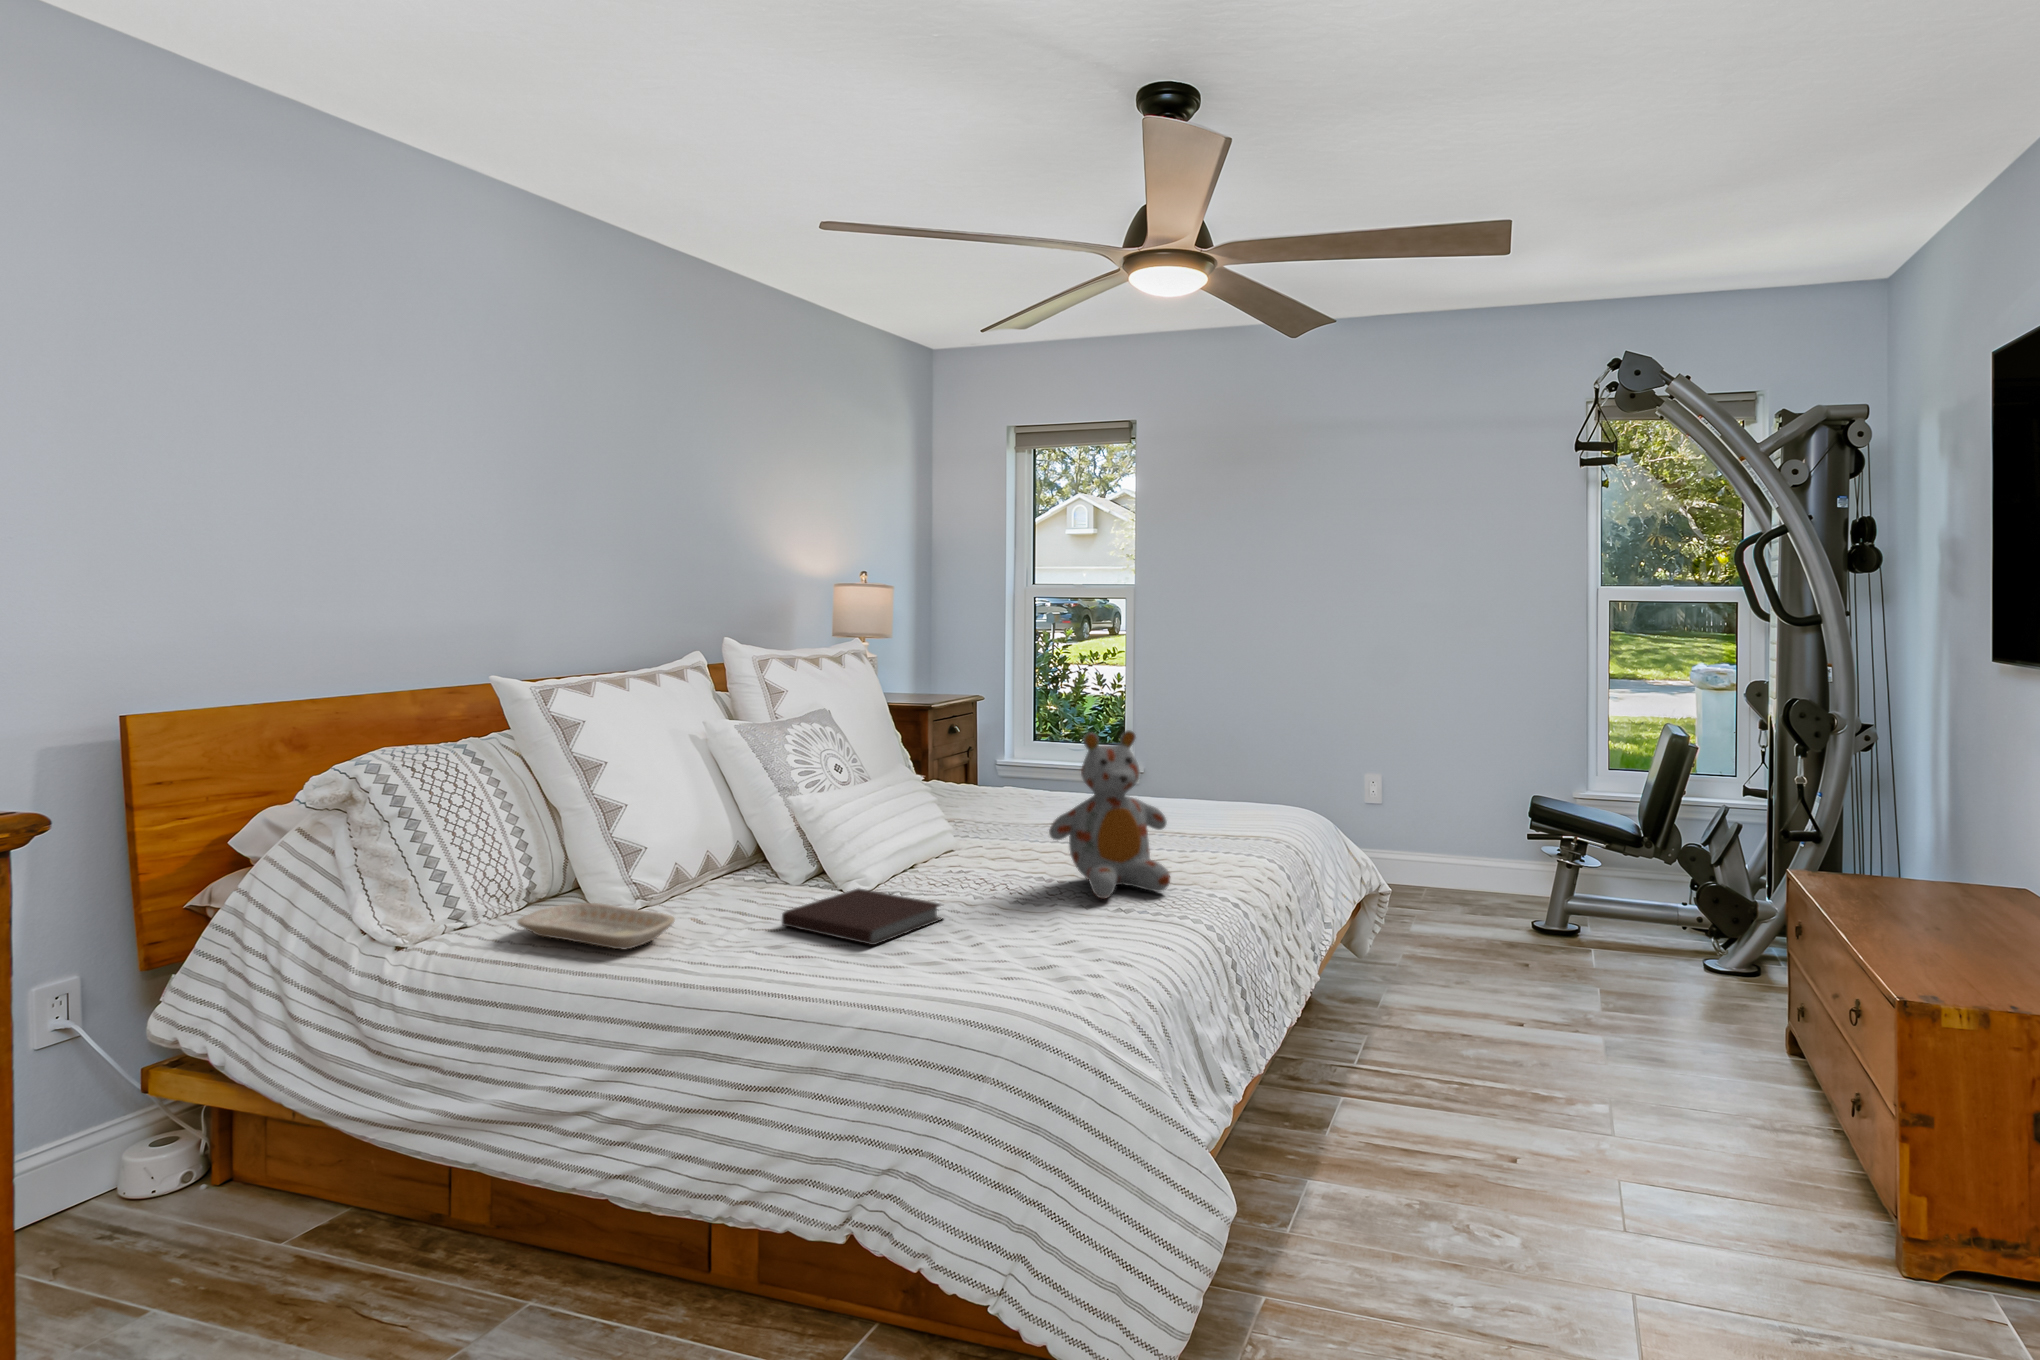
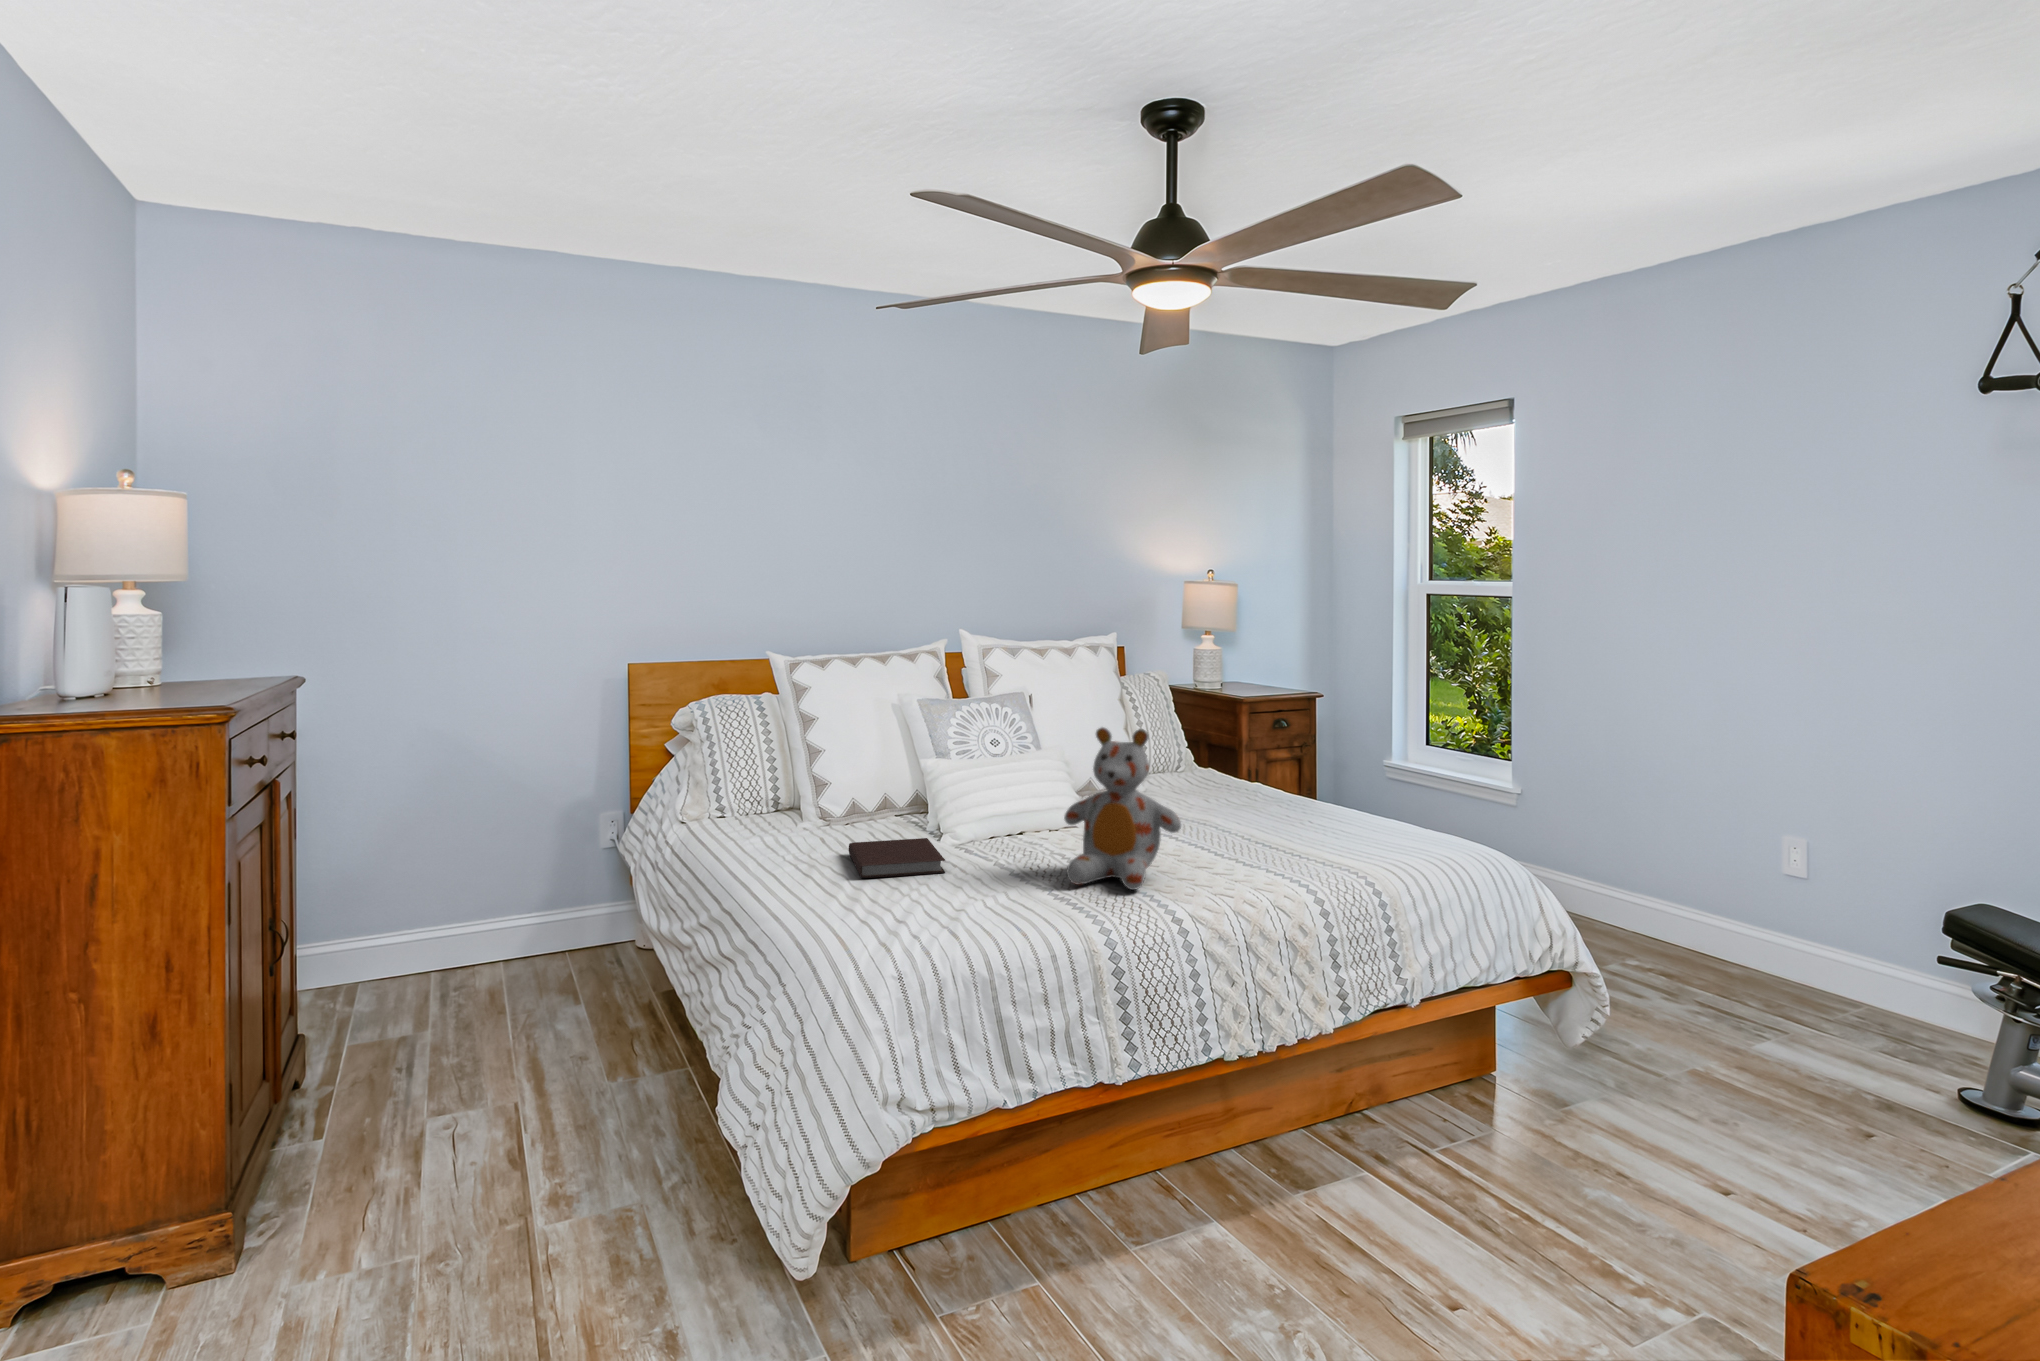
tray: present [517,903,675,950] -> none [722,813,789,848]

